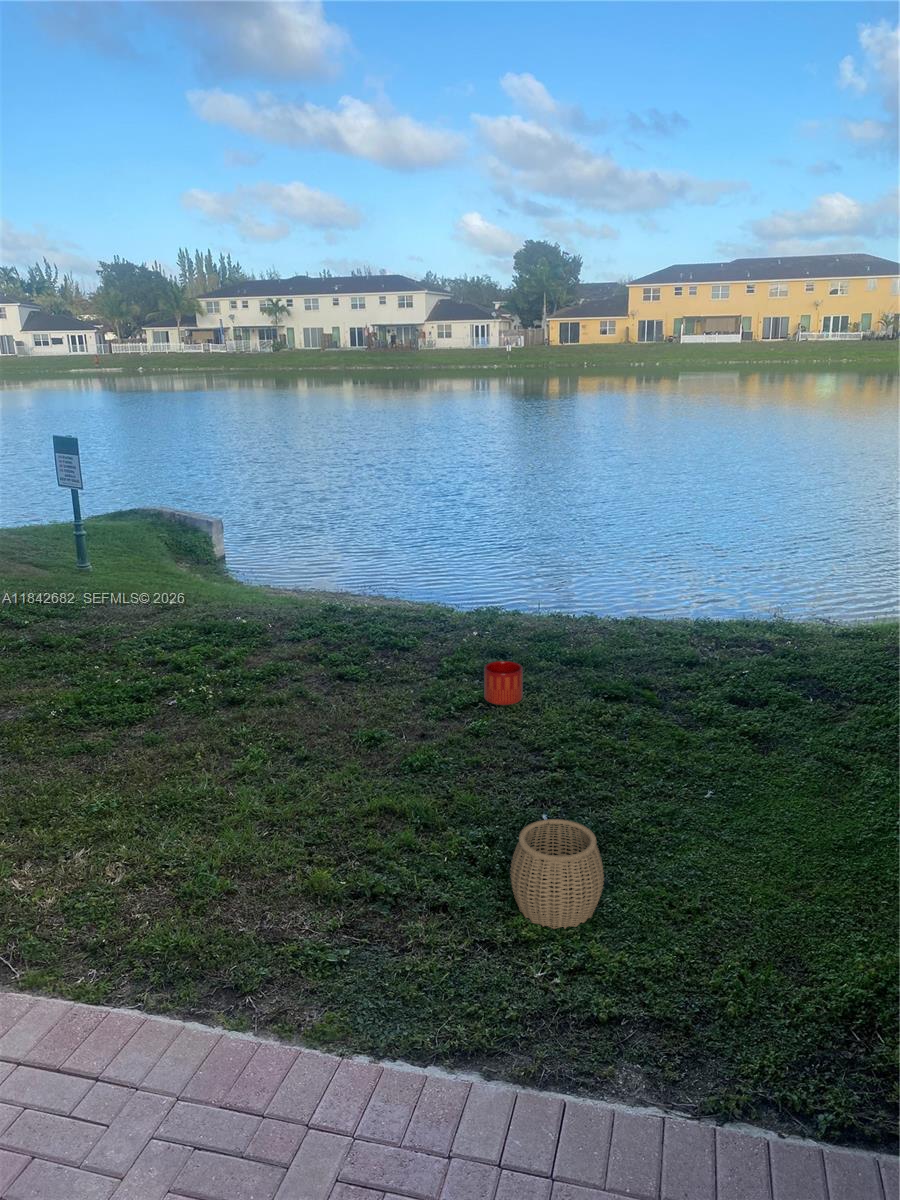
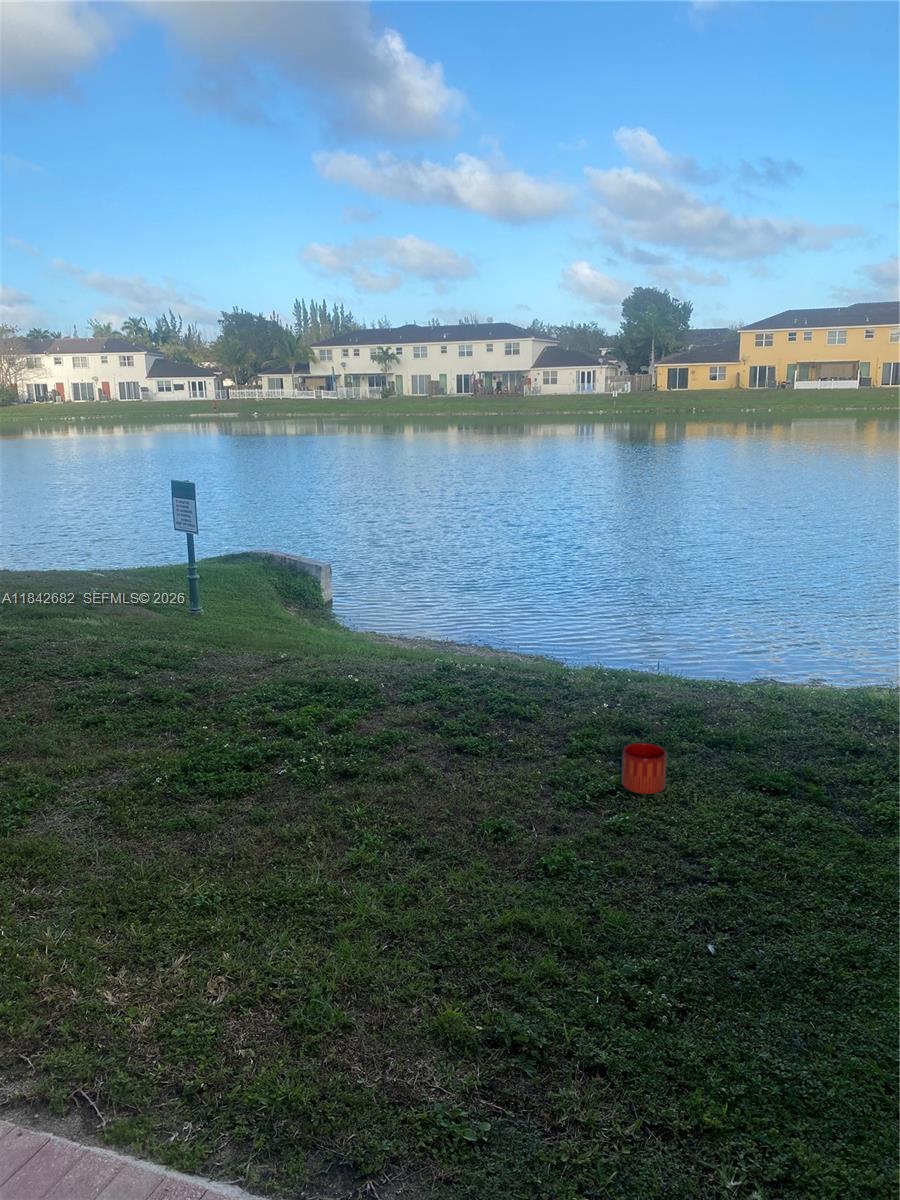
woven basket: present [510,819,604,929] -> none [685,969,807,1116]

